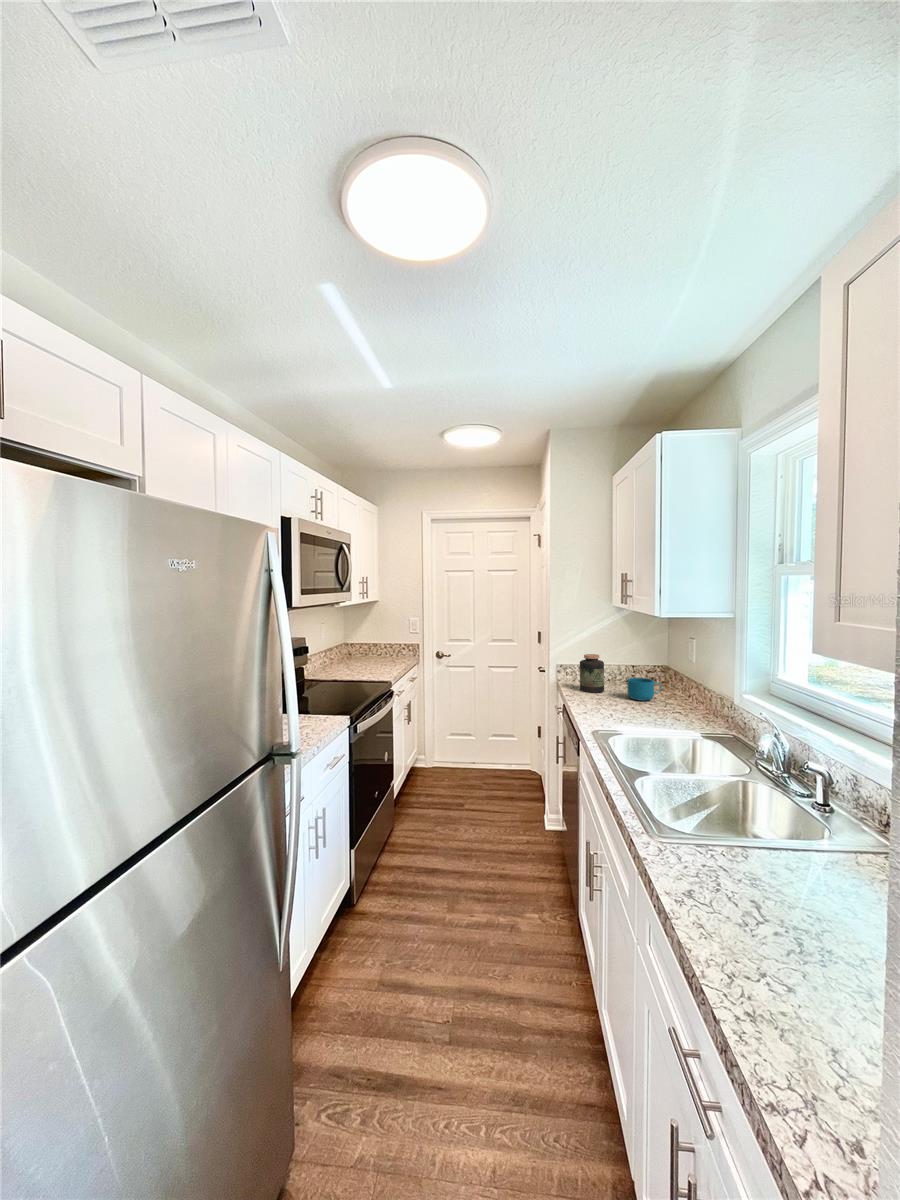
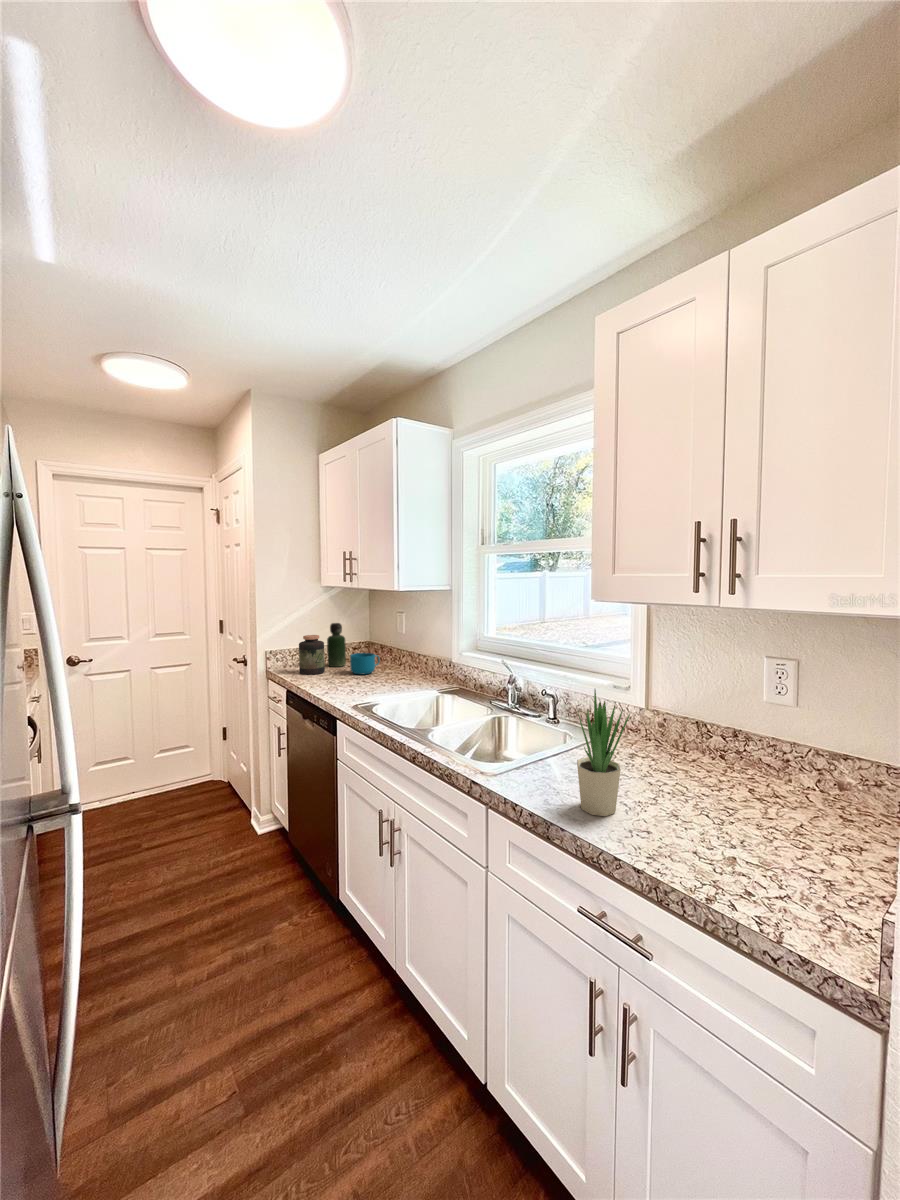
bottle: none [614,644,633,689] -> present [327,623,346,667]
potted plant: none [719,768,793,949] -> present [577,690,630,816]

